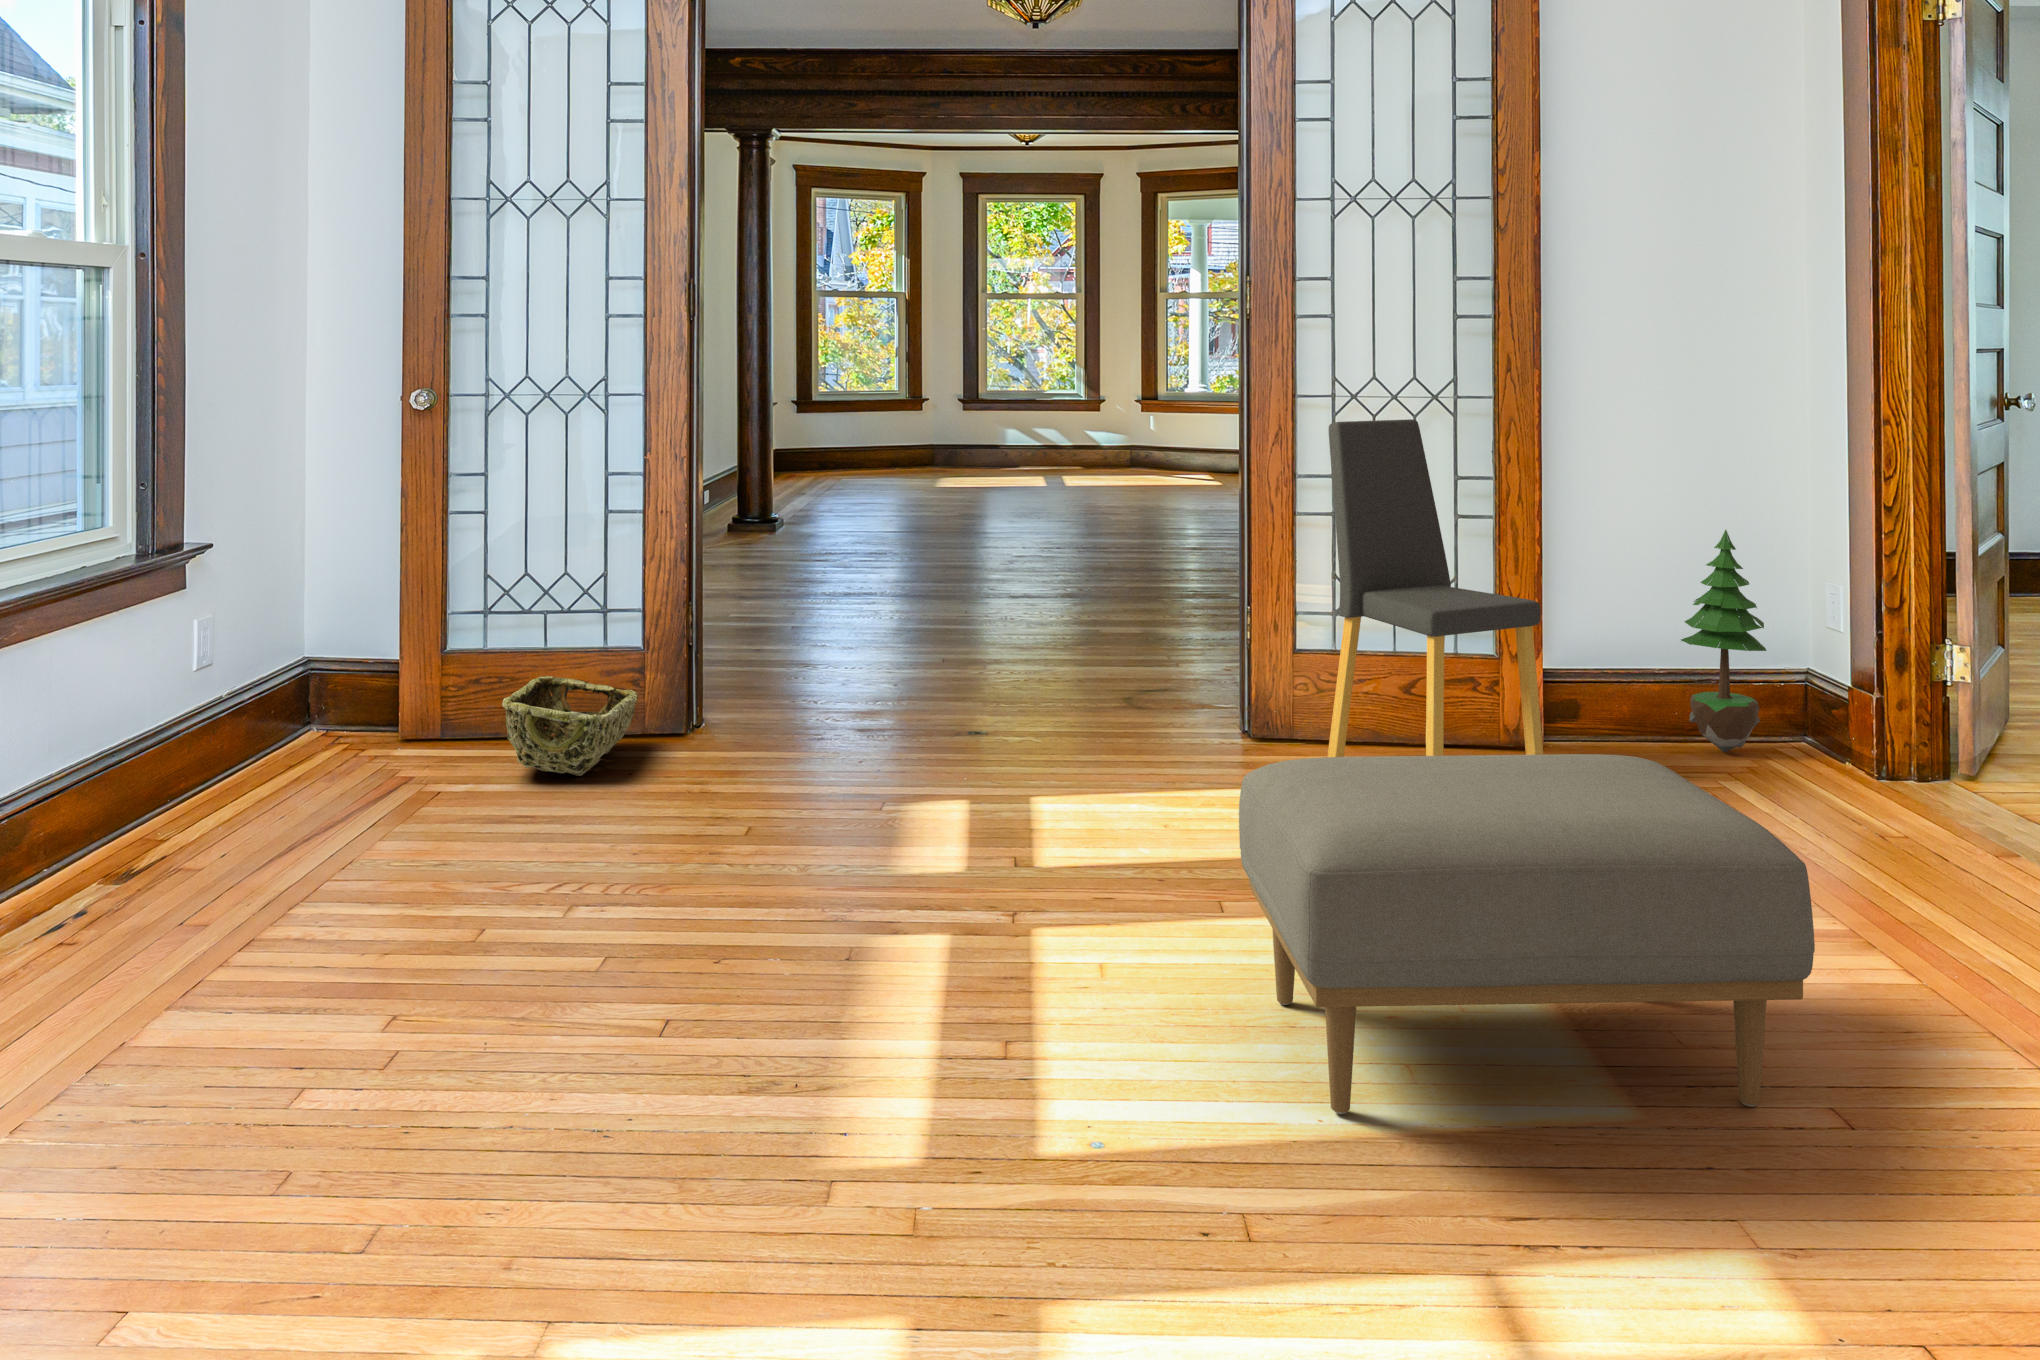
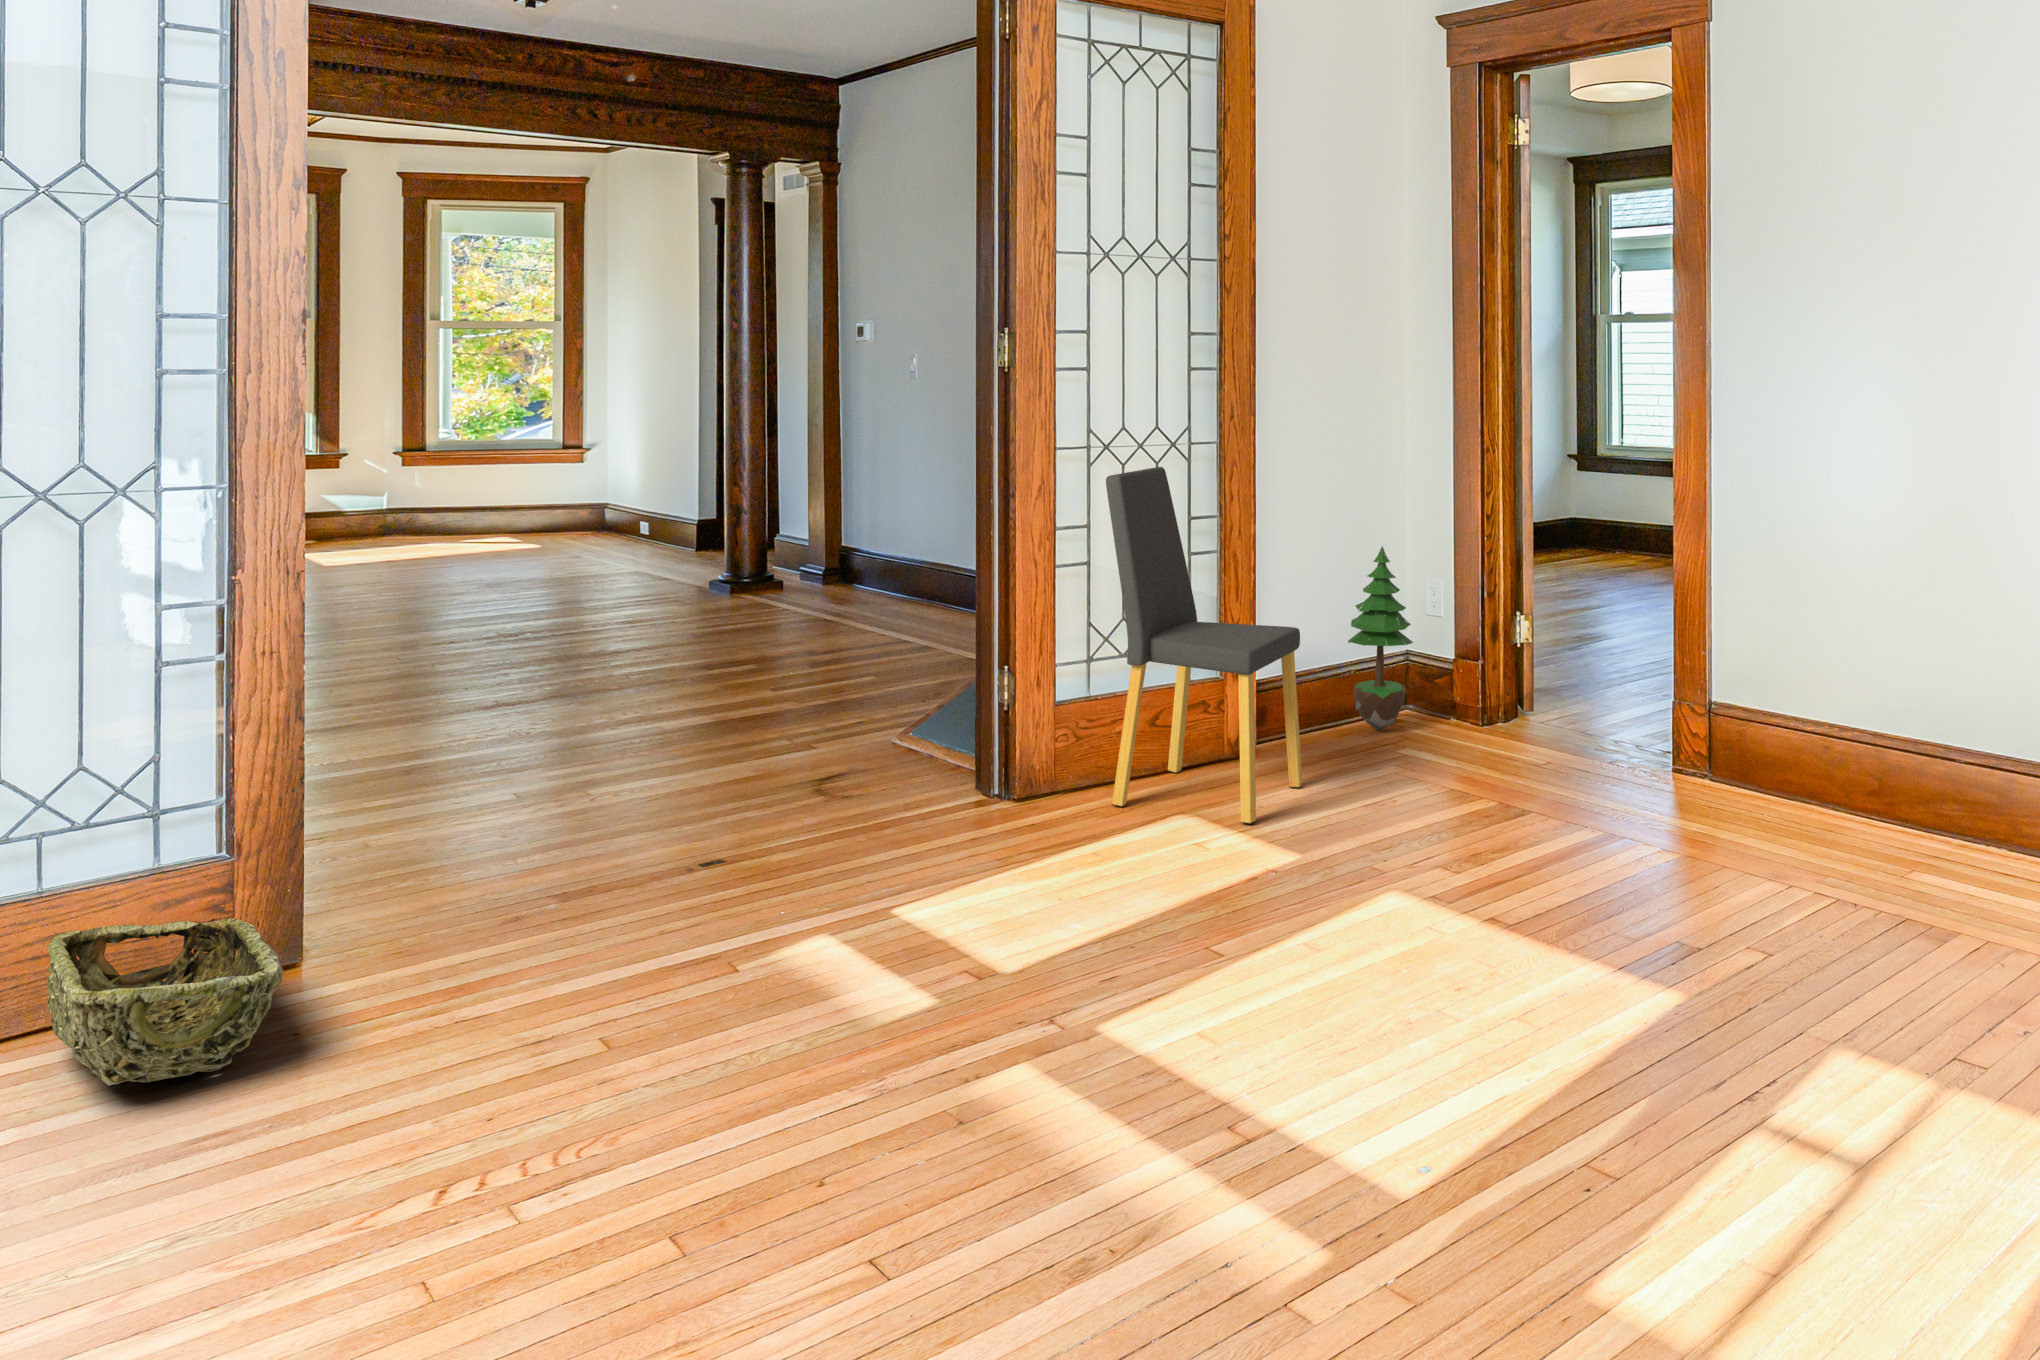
ottoman: present [1239,754,1815,1114] -> none [1383,766,1851,1156]

